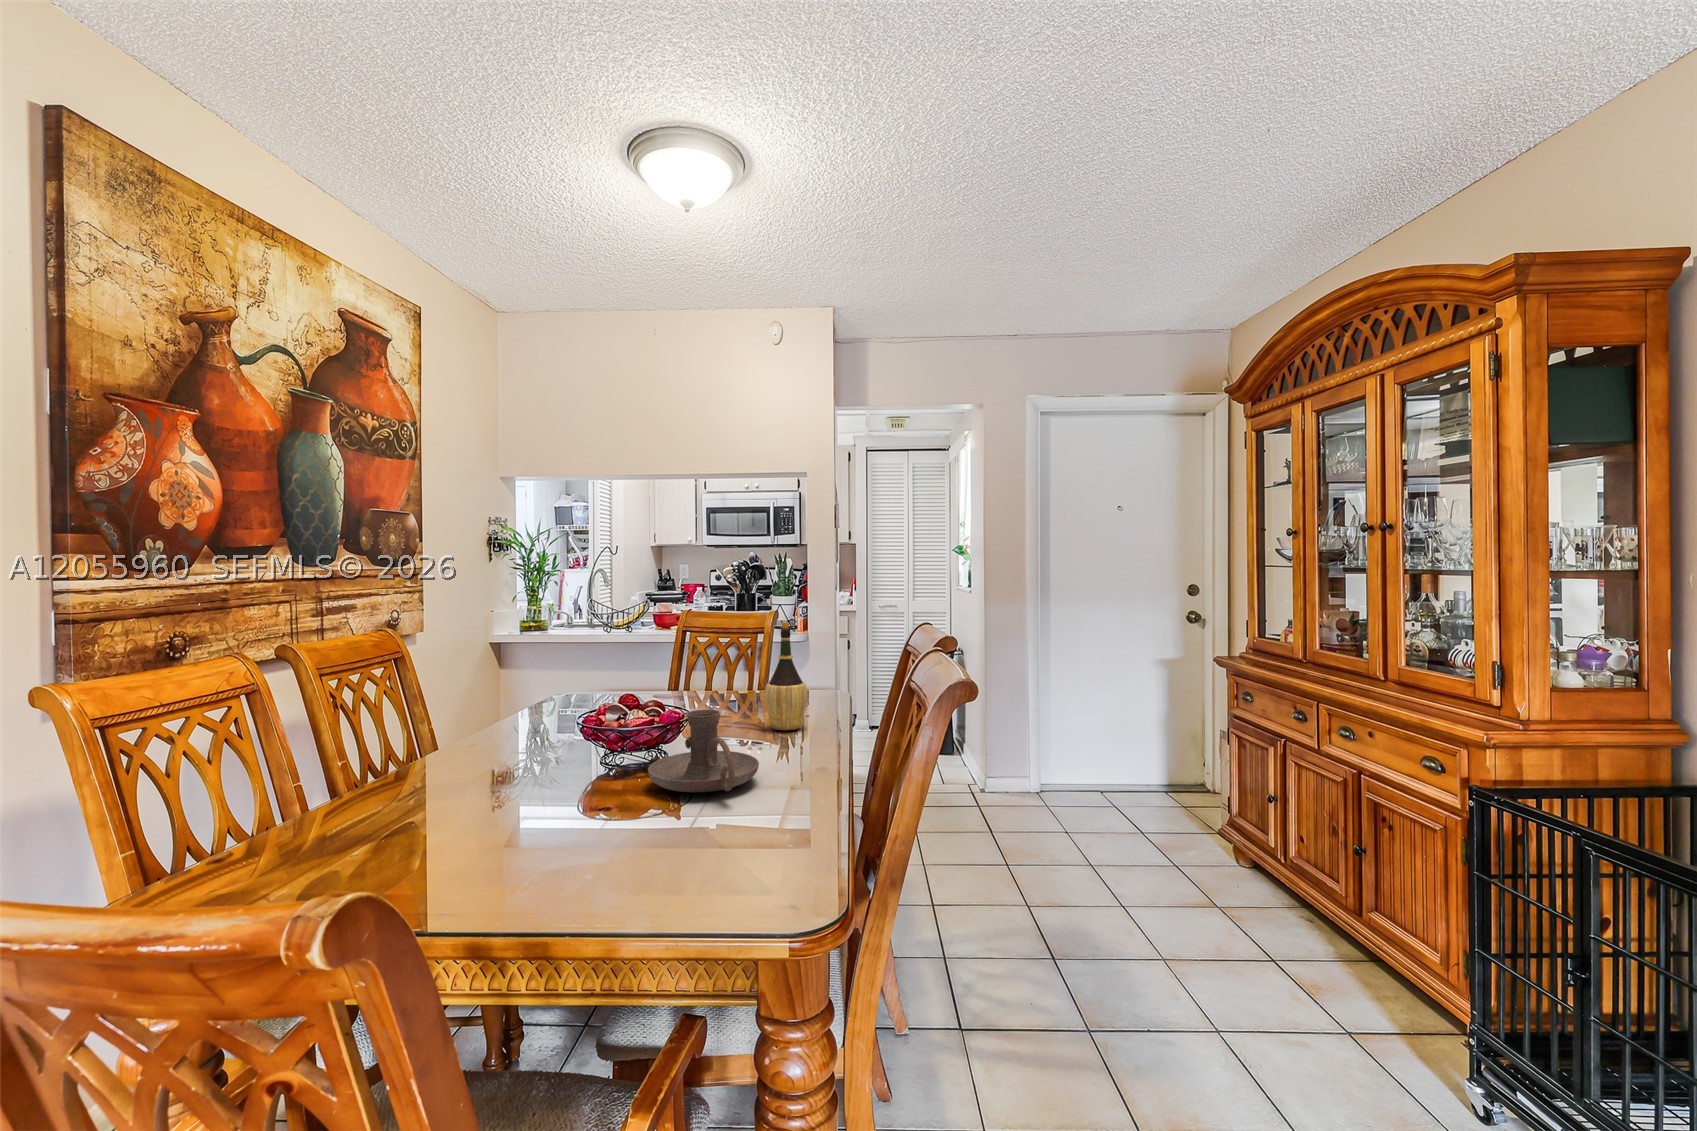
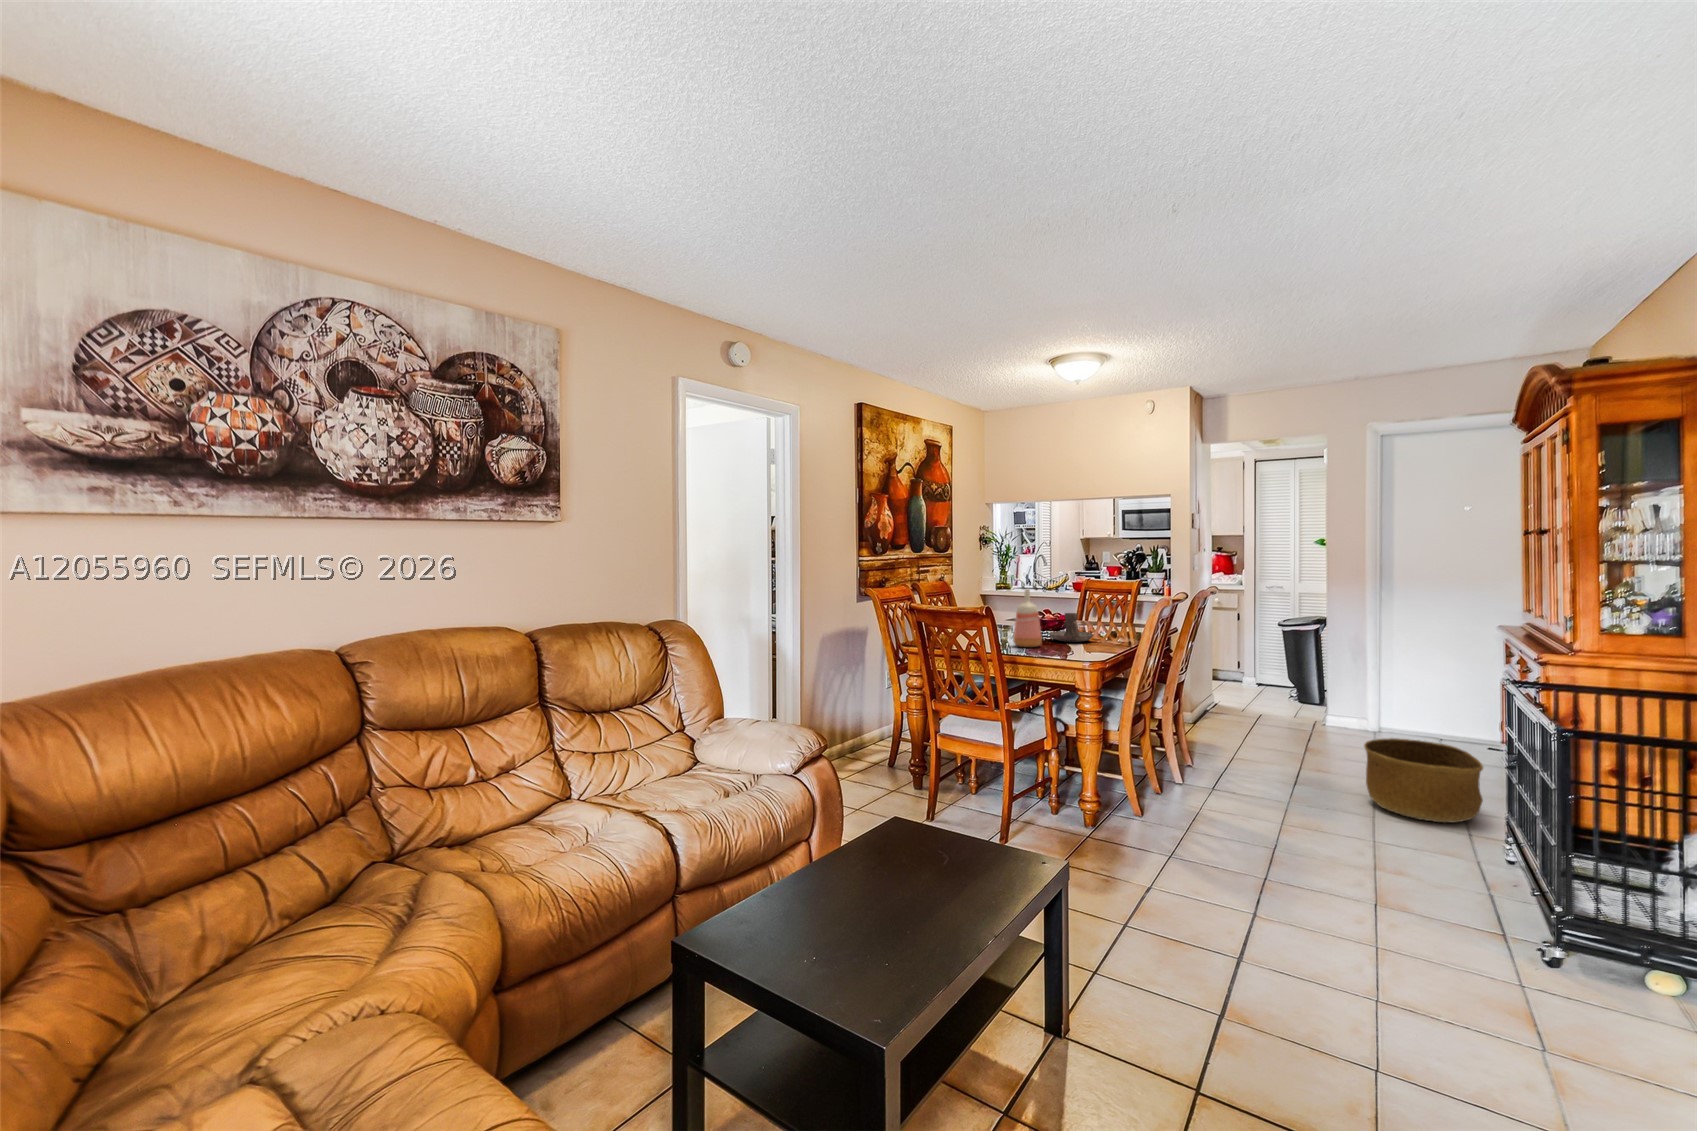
wine bottle: present [764,622,808,730] -> none [1110,583,1131,634]
vase: none [545,666,638,858] -> present [1013,589,1042,647]
basket: none [1208,867,1415,1045] -> present [1364,738,1483,823]

